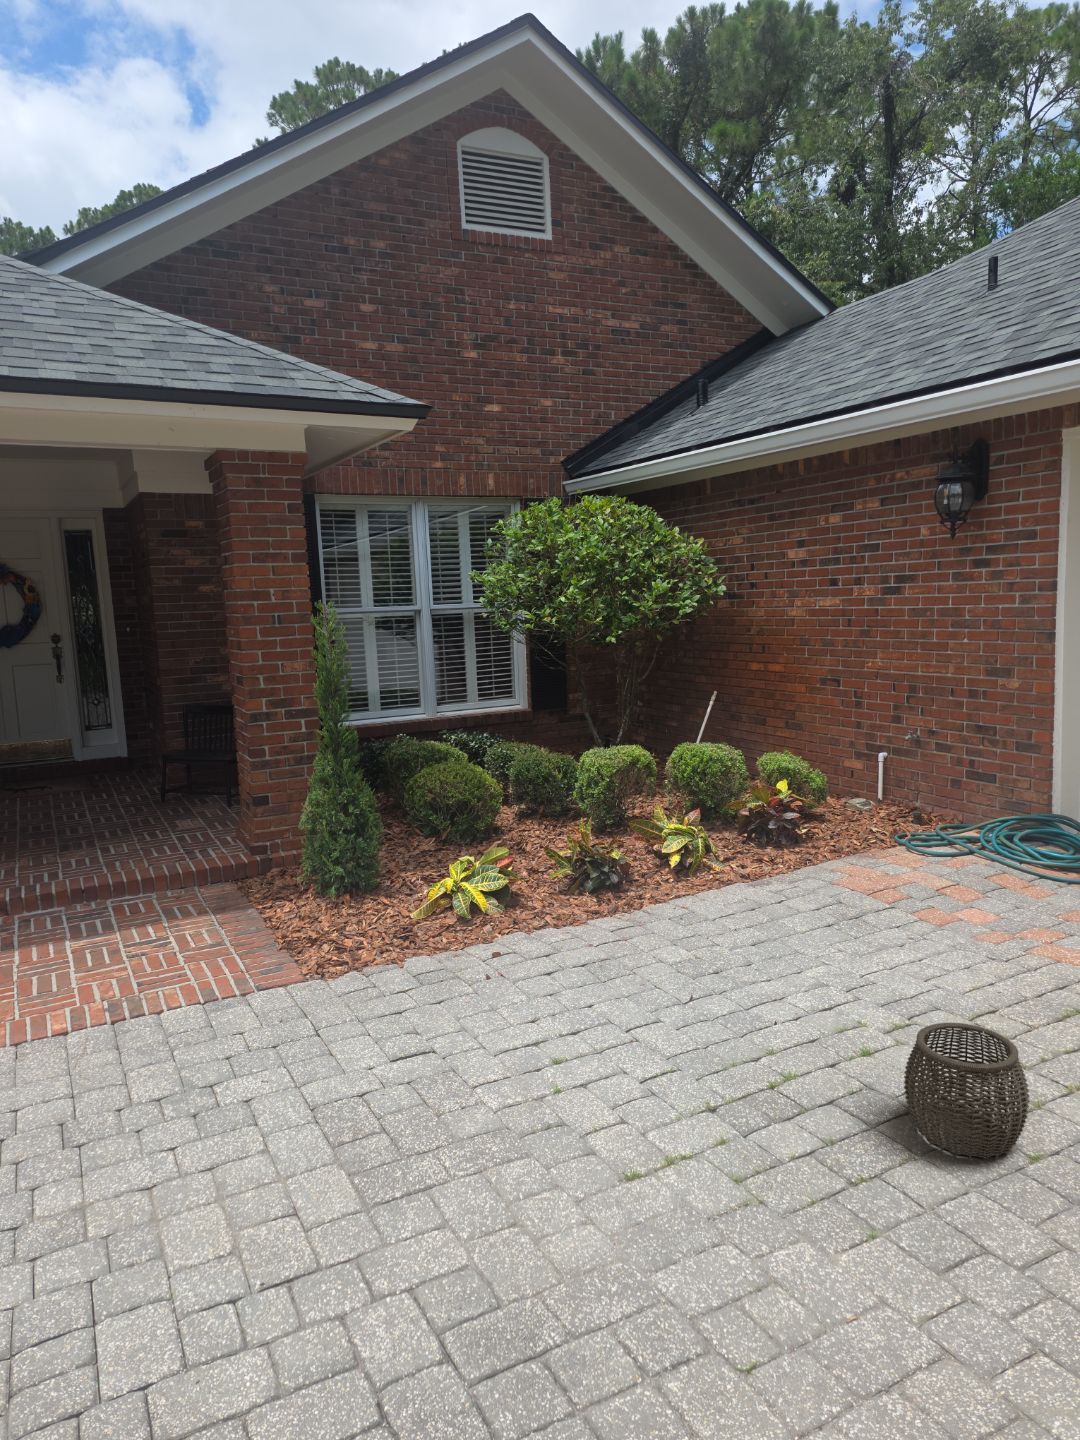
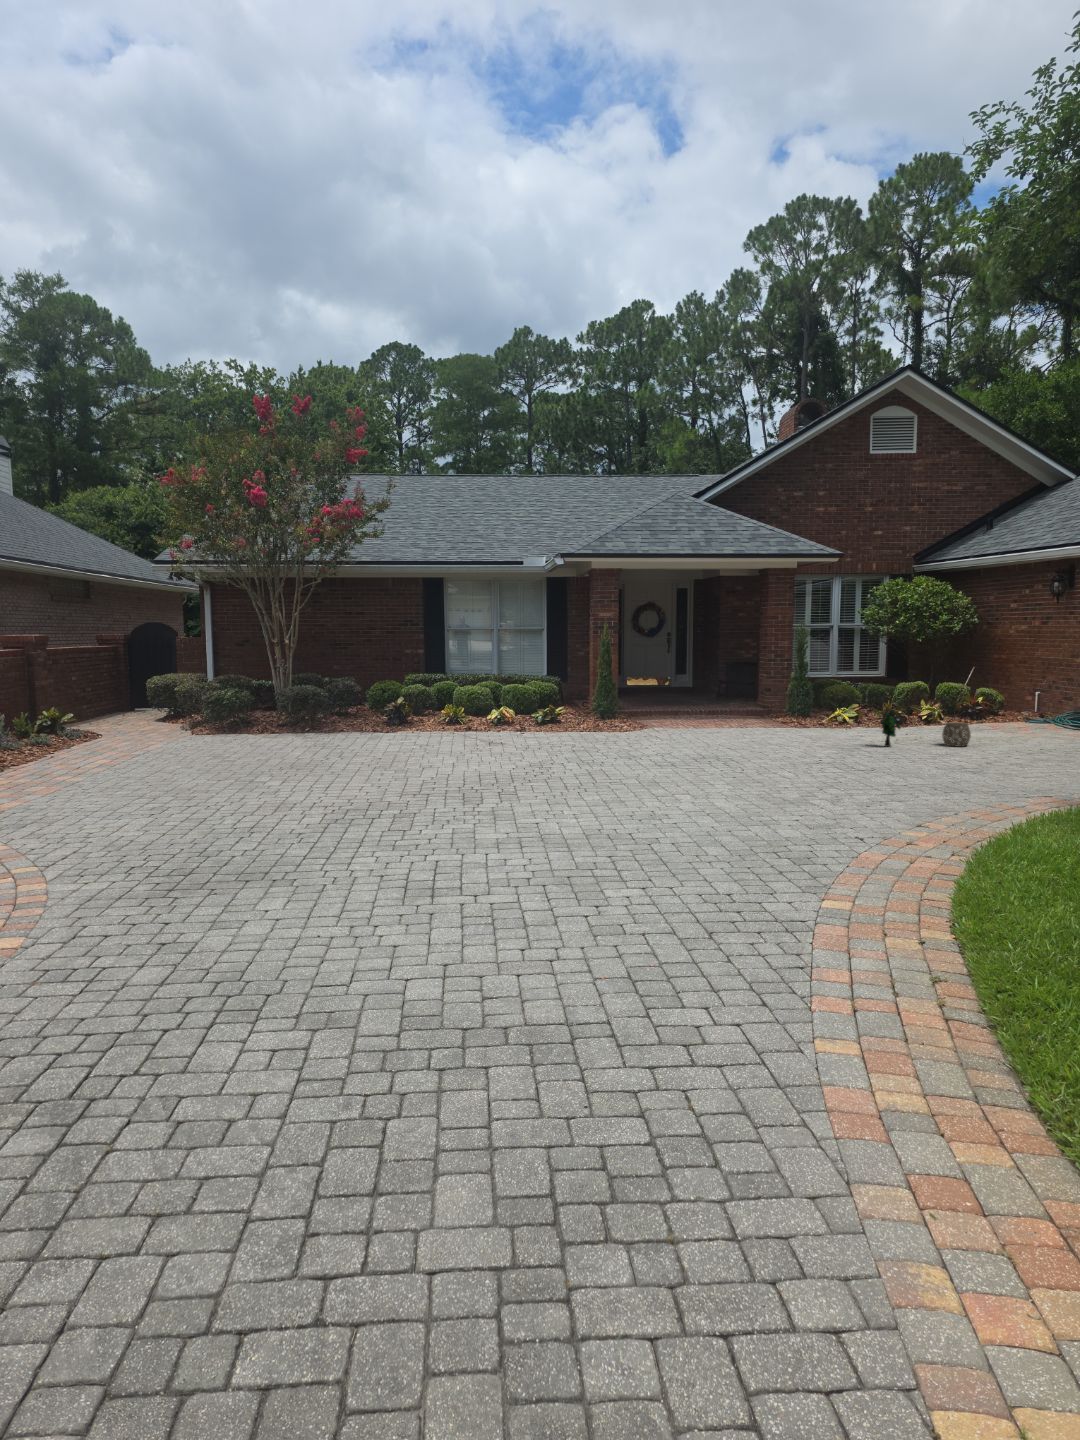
decorative plant: none [680,1075,796,1265] -> present [881,710,900,747]

